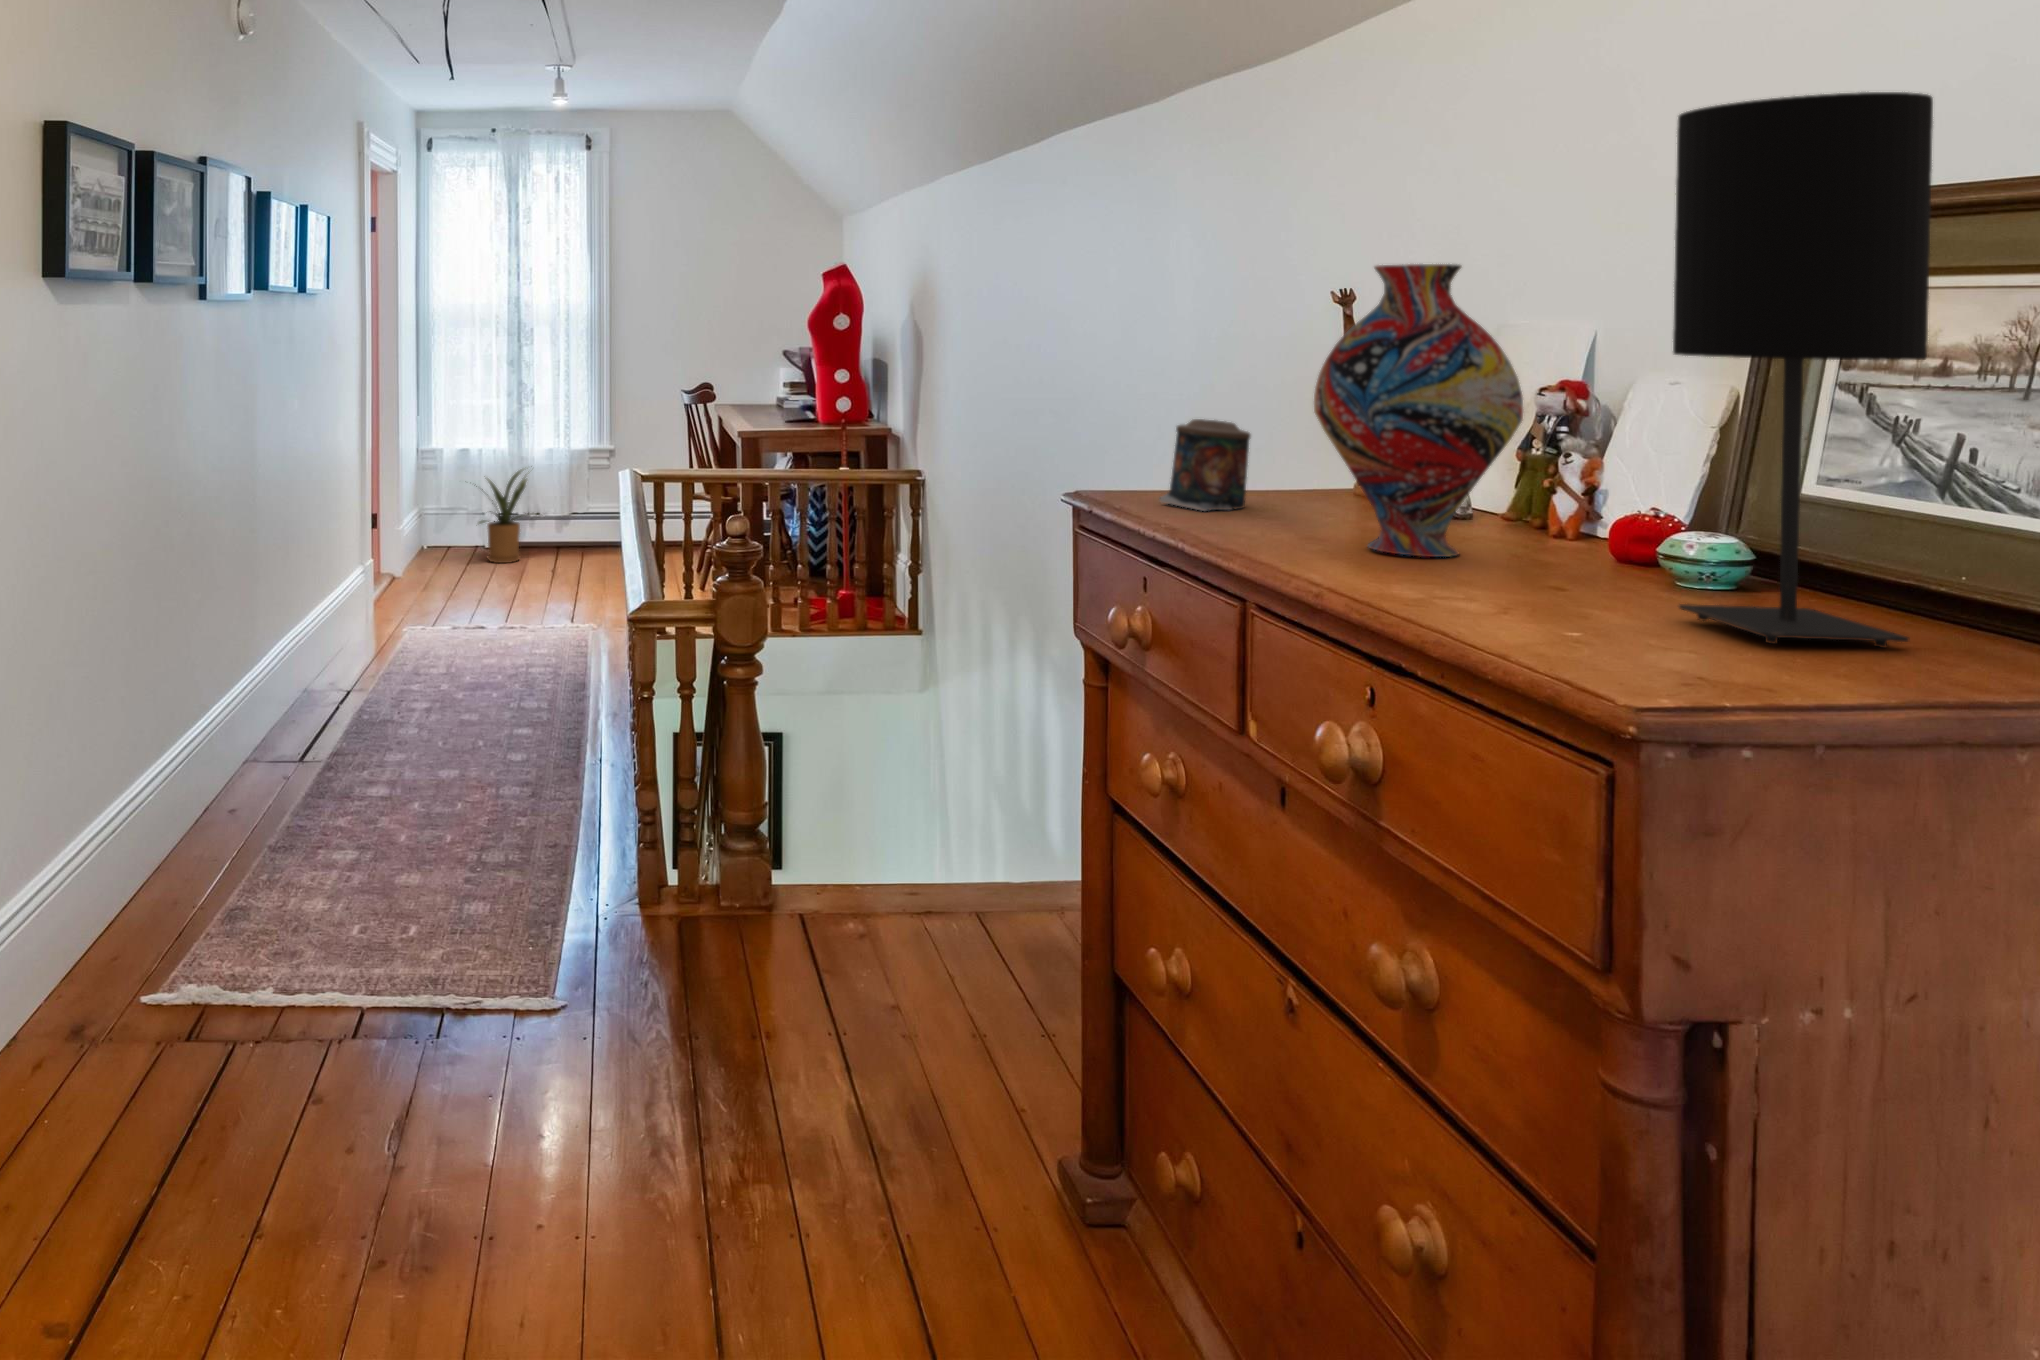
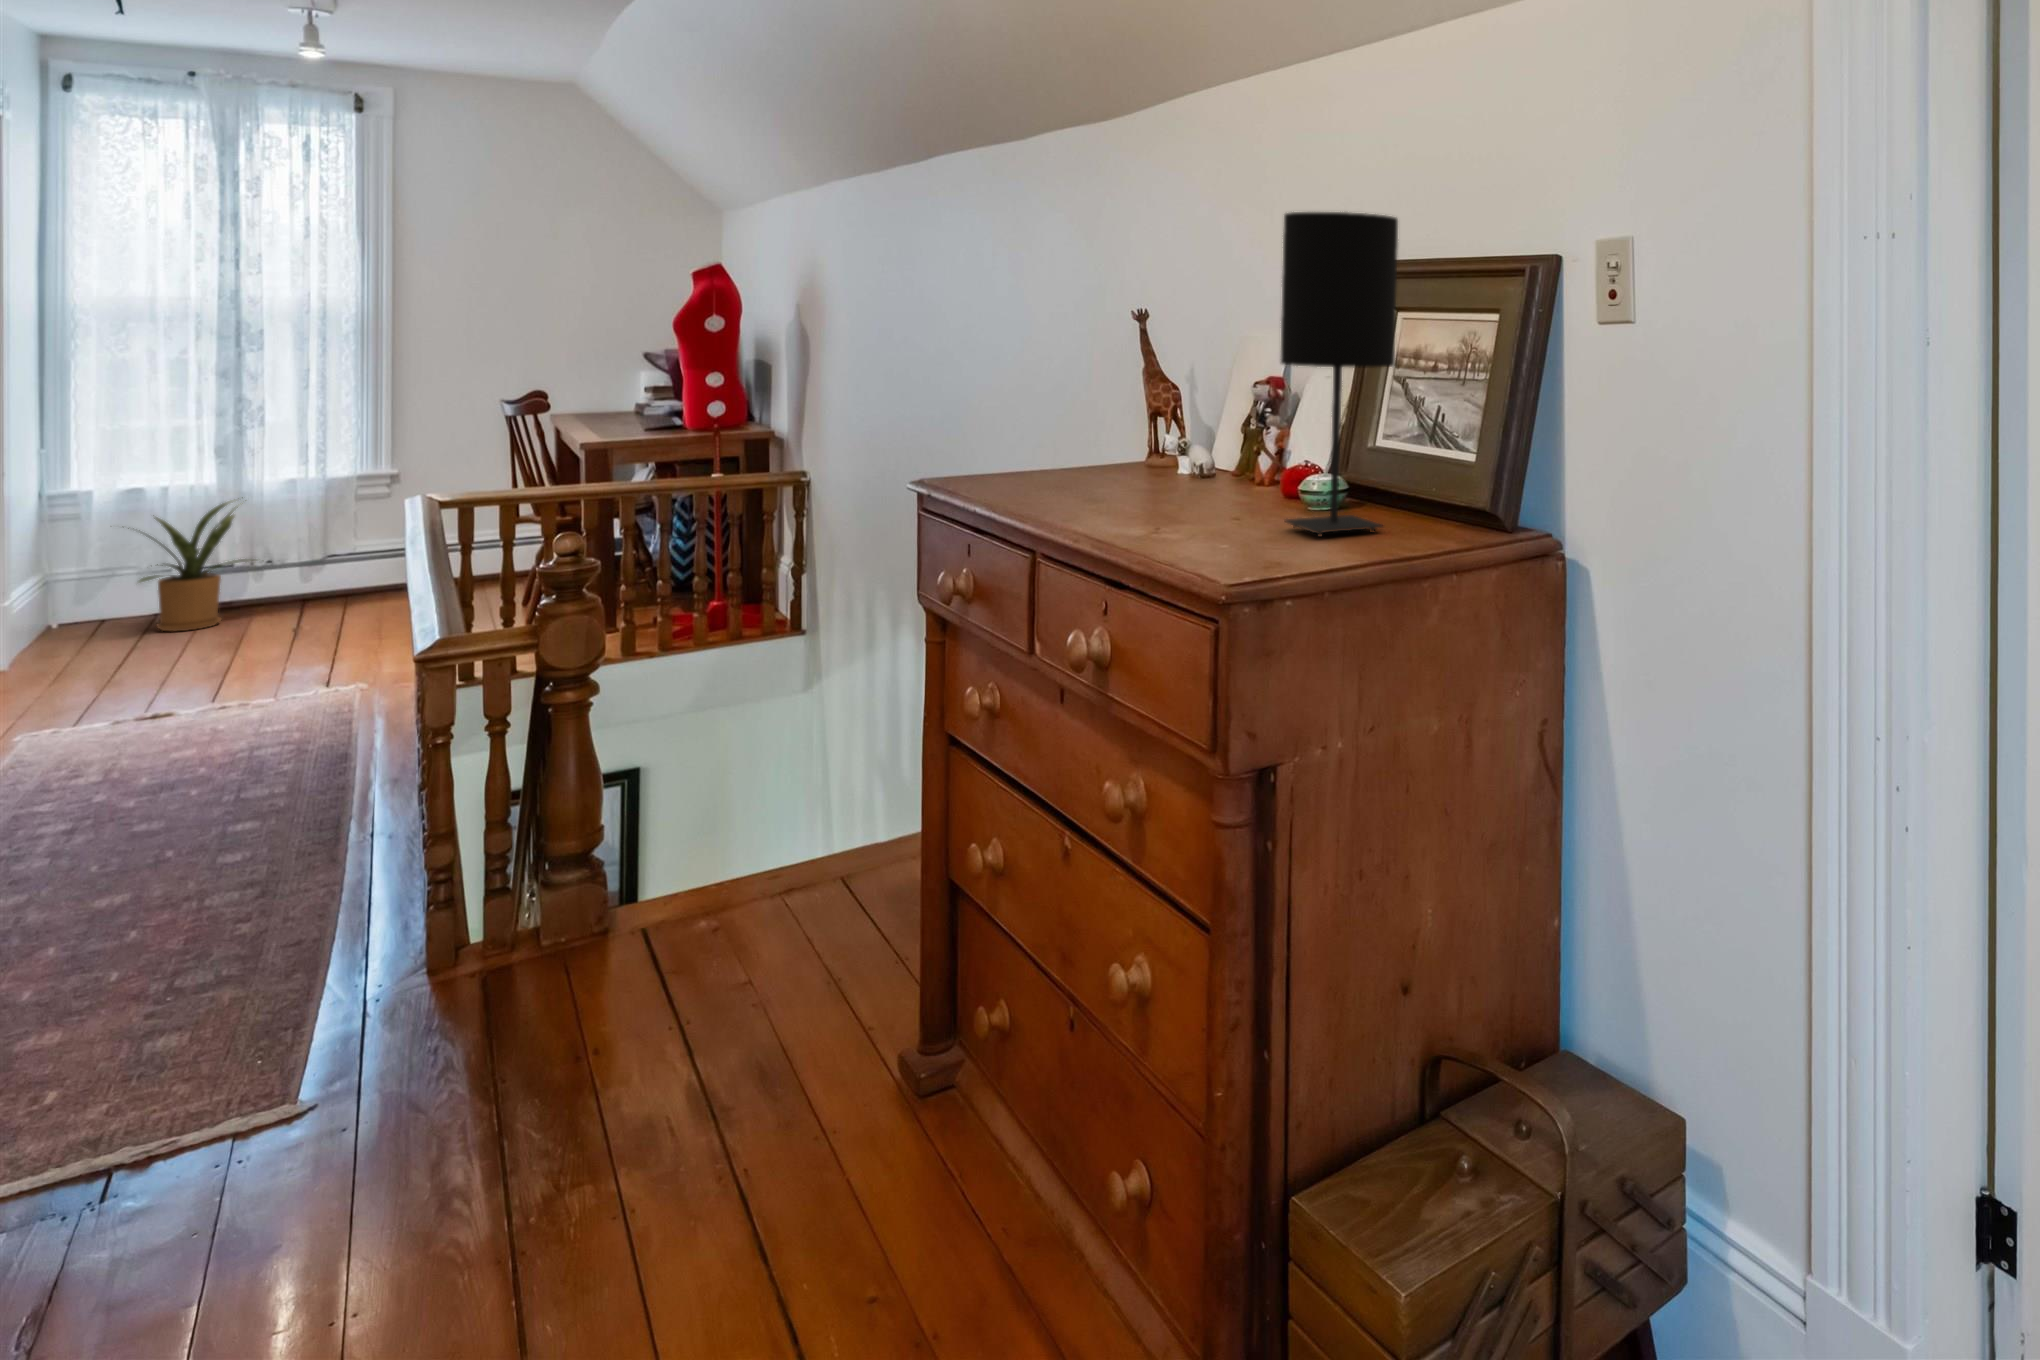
vase: present [1314,264,1523,557] -> none [1094,297,1228,505]
candle: present [1160,419,1250,511] -> none [994,412,1067,486]

